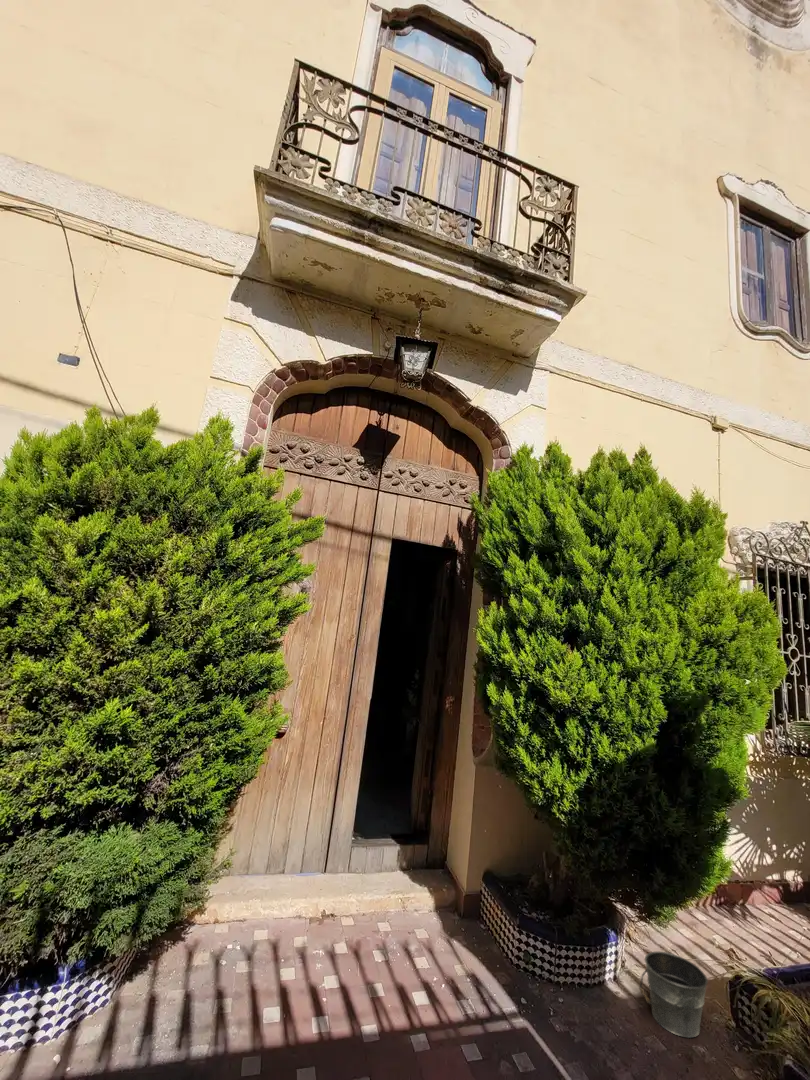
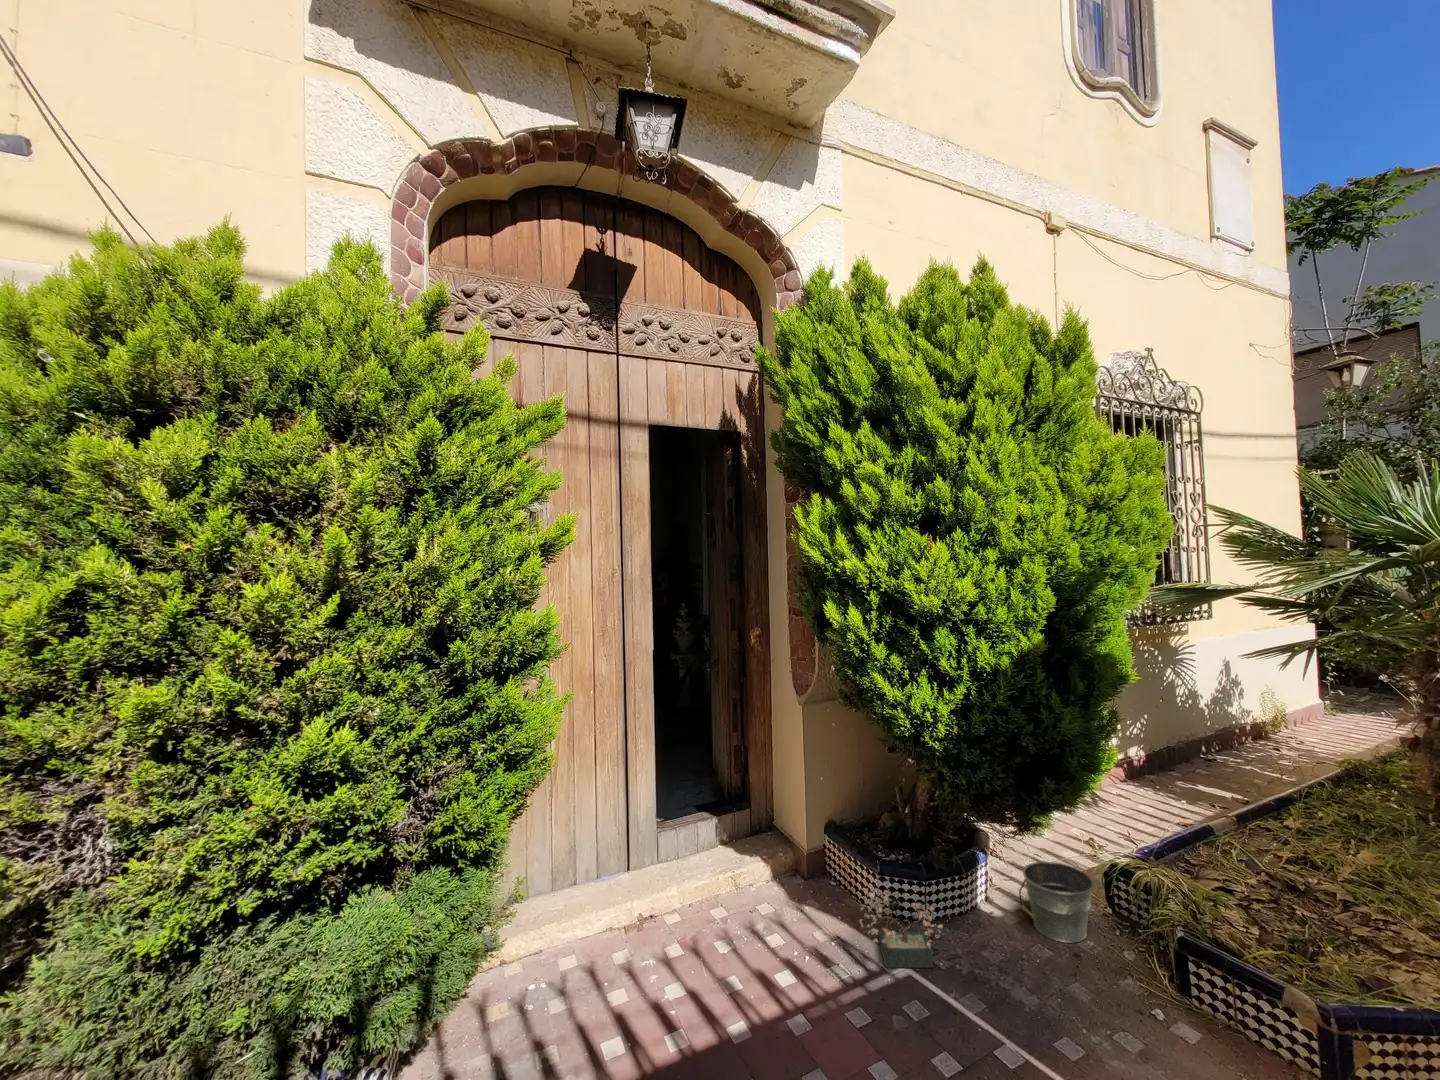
decorative plant: none [490,931,559,1020] -> present [860,886,942,968]

